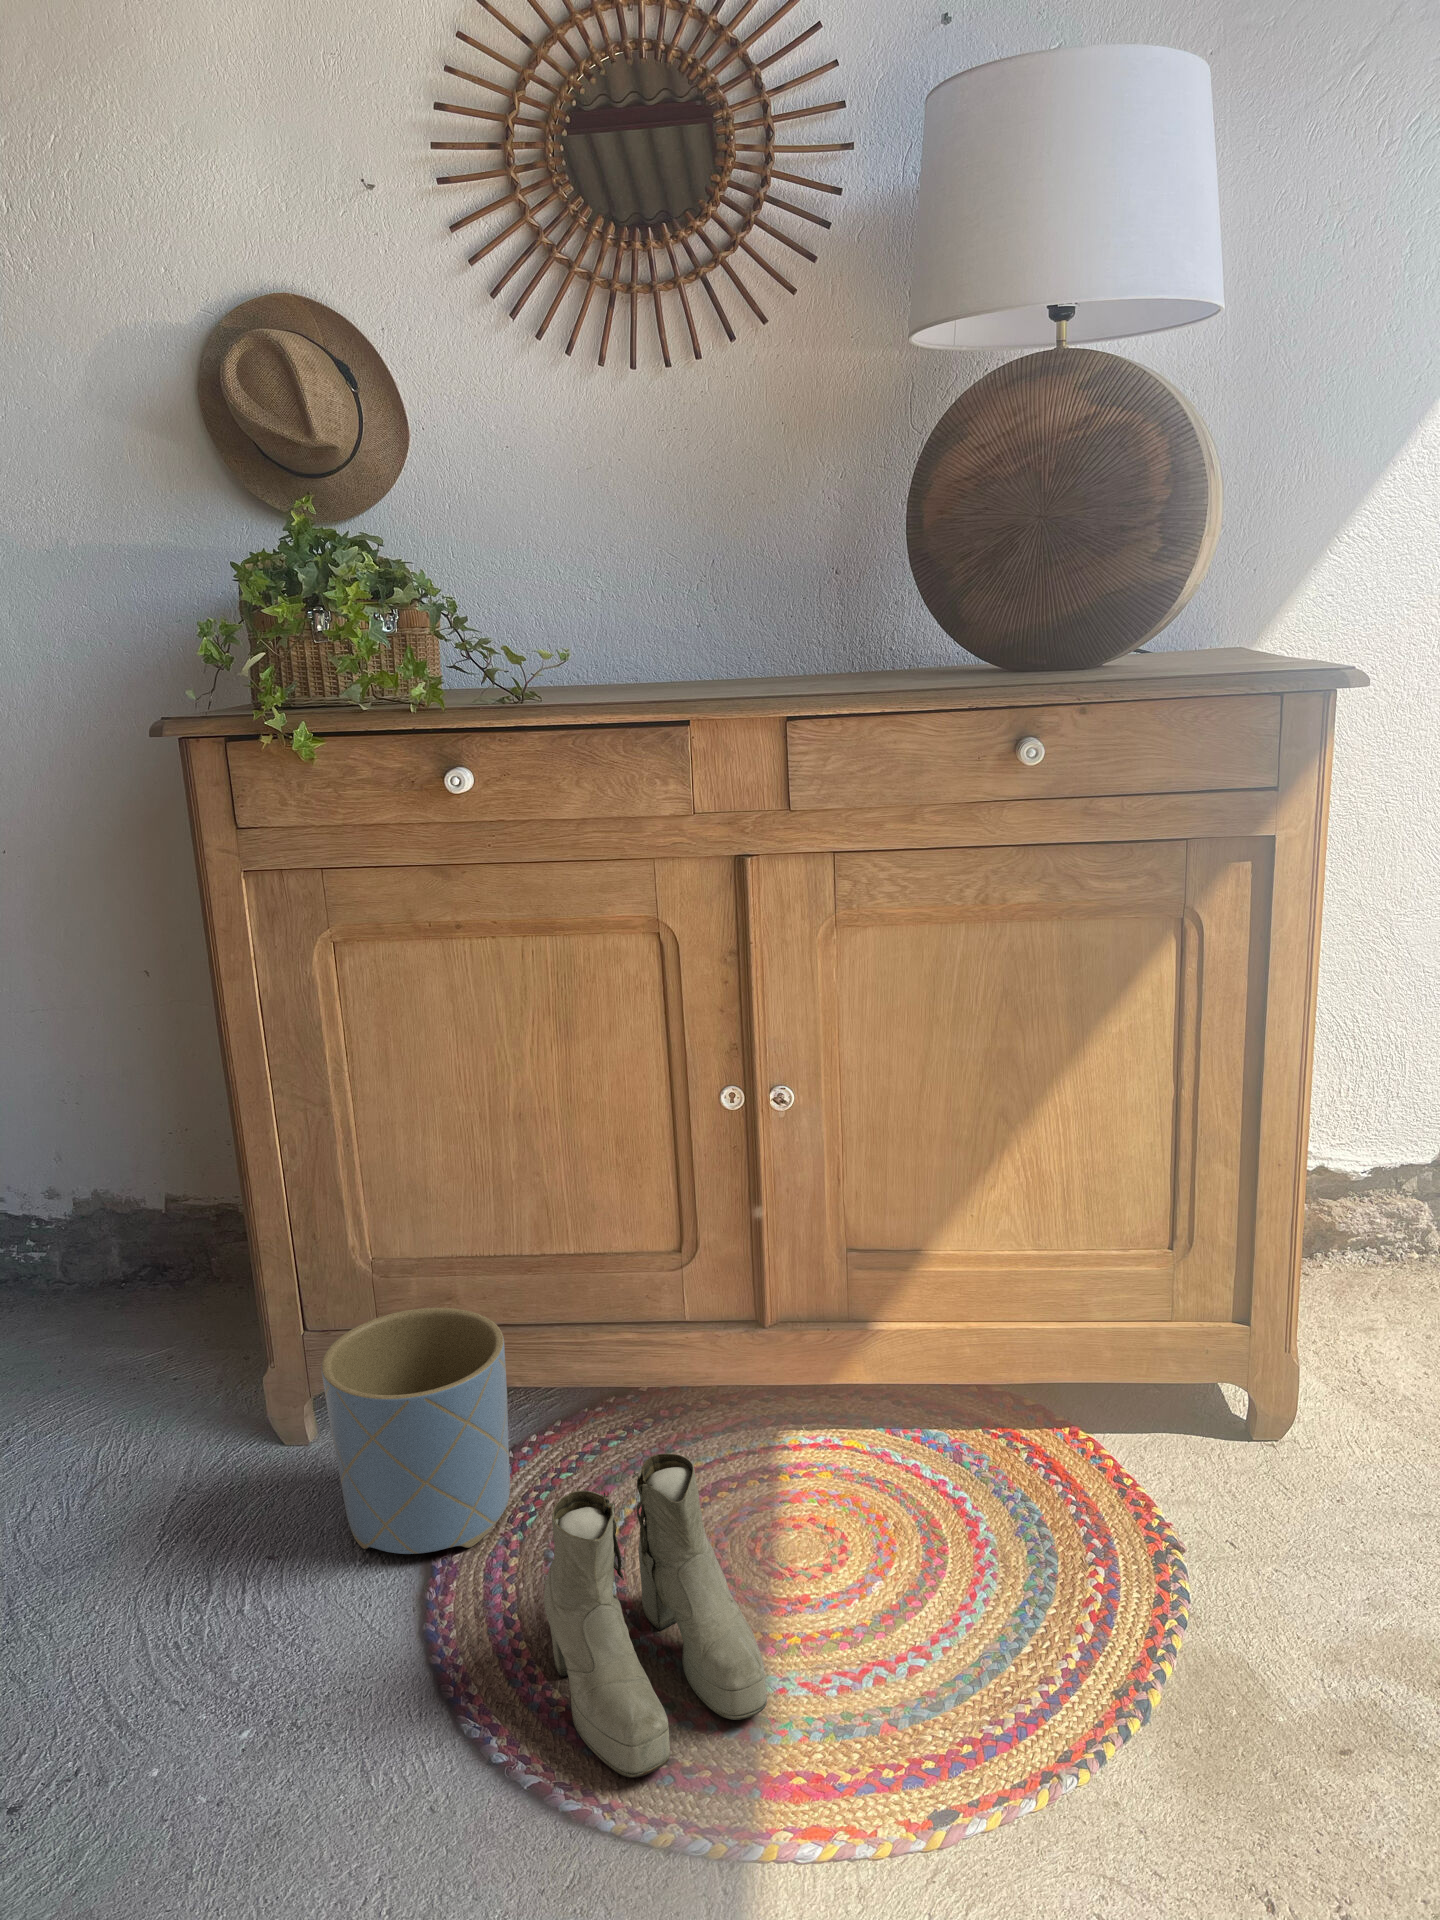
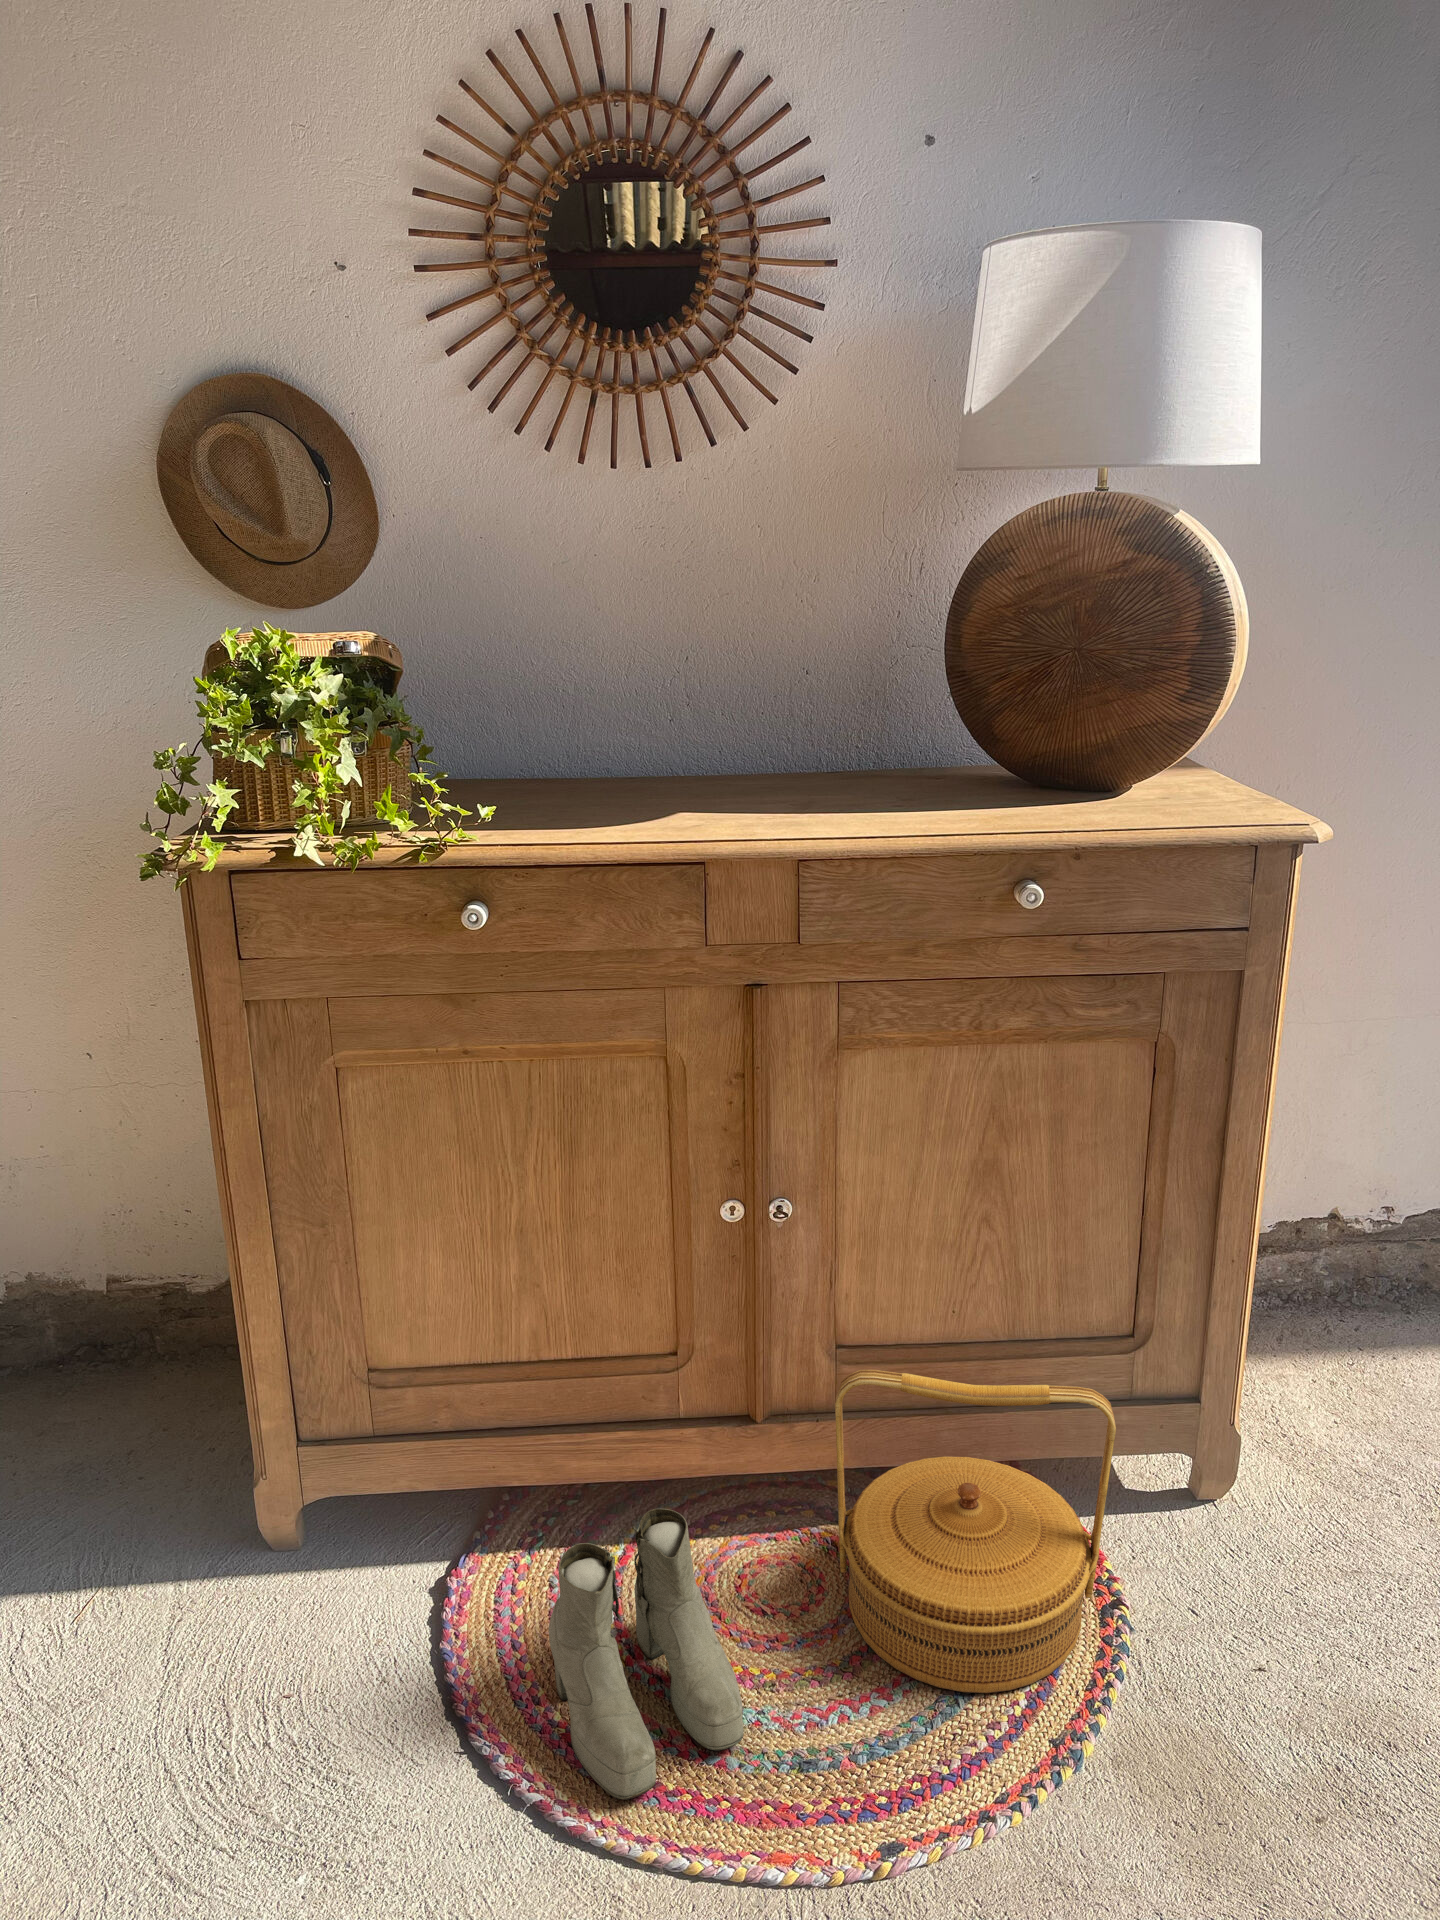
basket: none [851,1293,1161,1647] -> present [835,1370,1116,1693]
planter: present [321,1308,510,1554] -> none [351,1346,519,1574]

